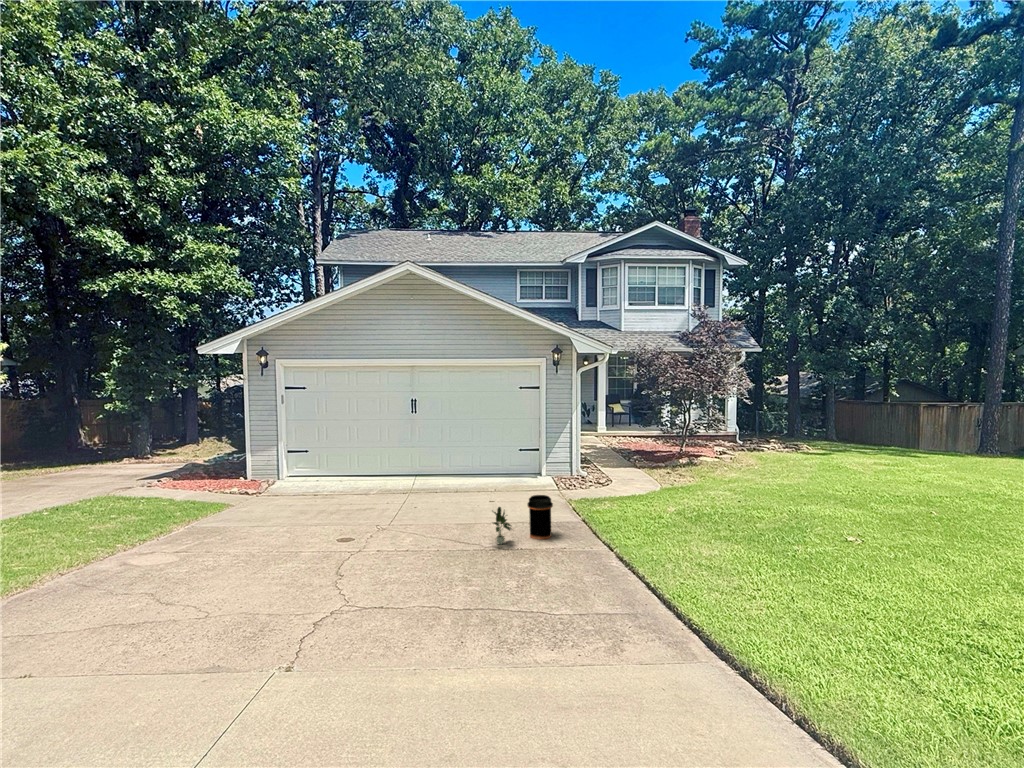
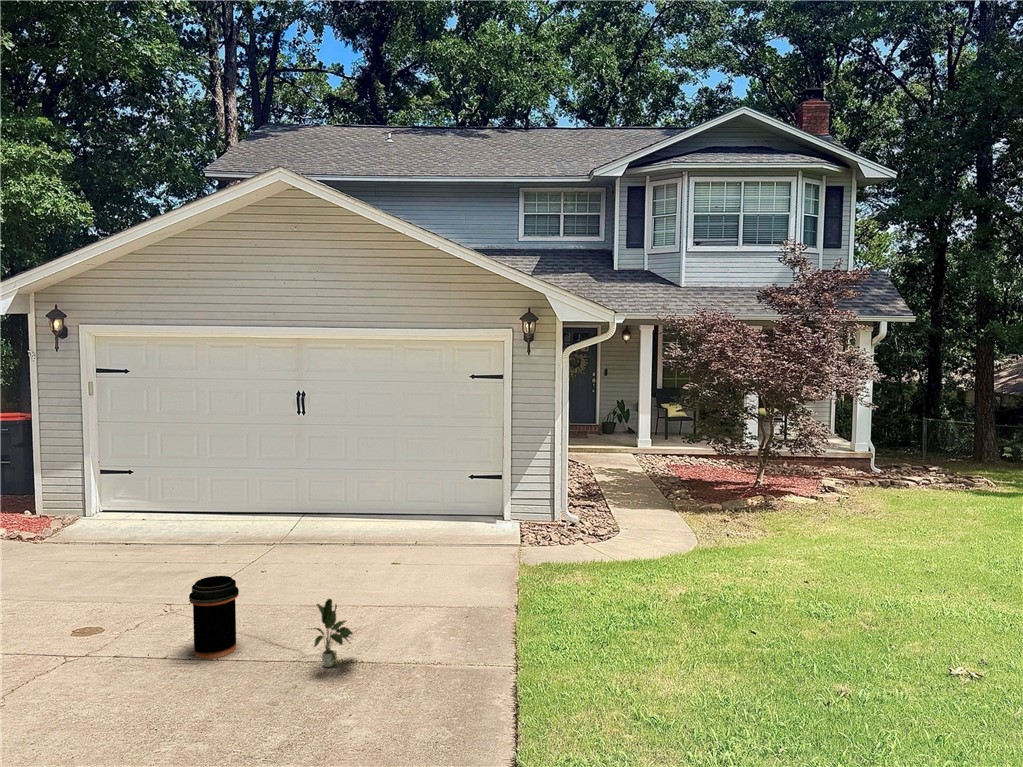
trash can: present [527,495,553,539] -> present [189,576,239,658]

